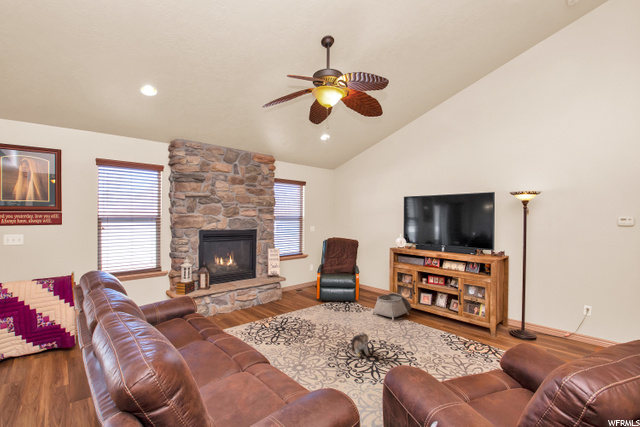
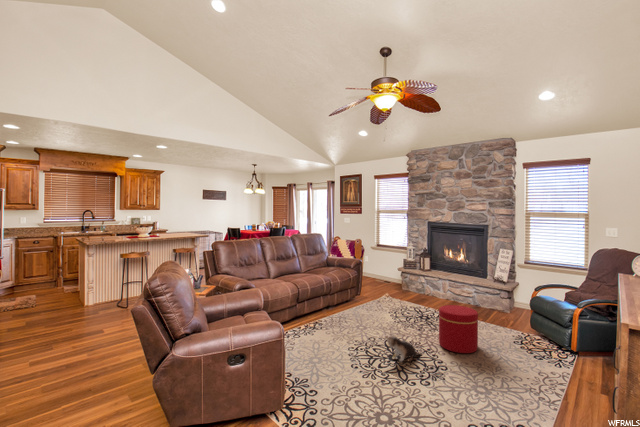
ottoman: none [322,293,354,333] -> present [439,305,478,353]
basket: present [372,293,411,321] -> none [526,347,610,401]

